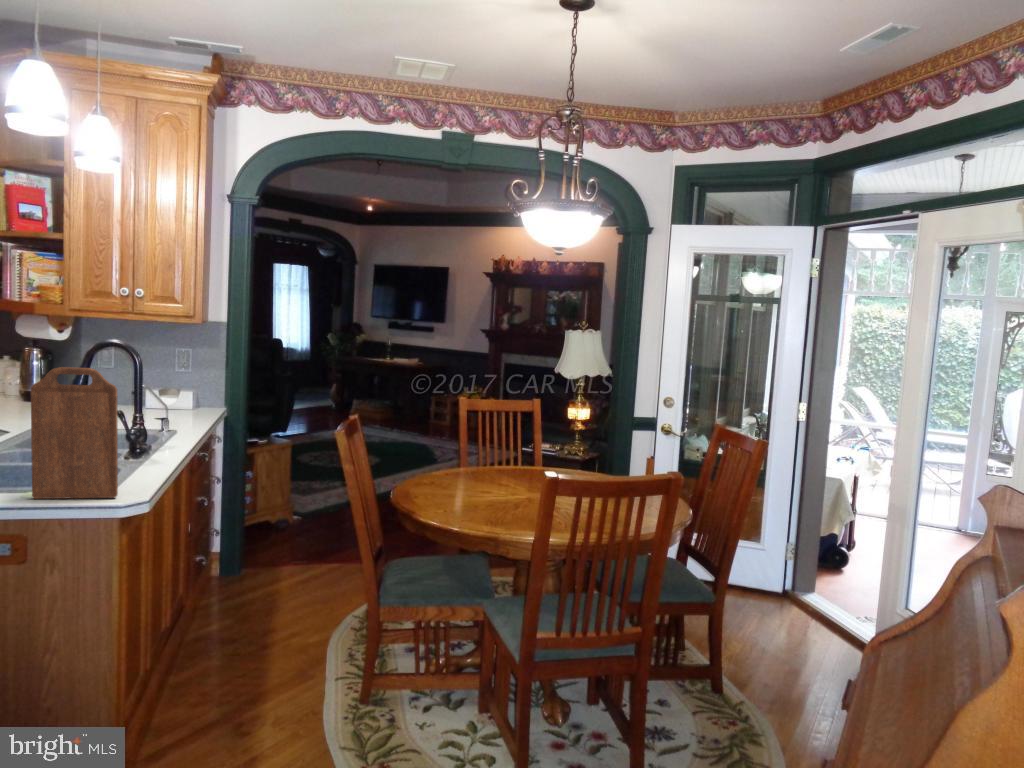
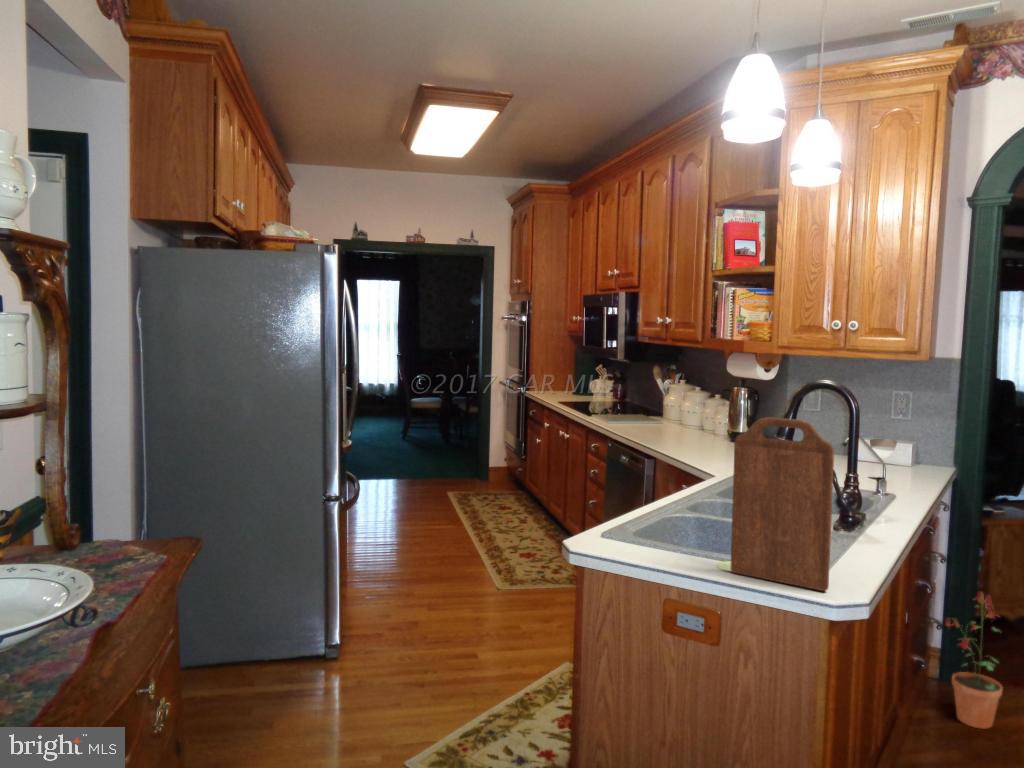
potted plant: none [220,498,262,599] -> present [946,592,1002,729]

